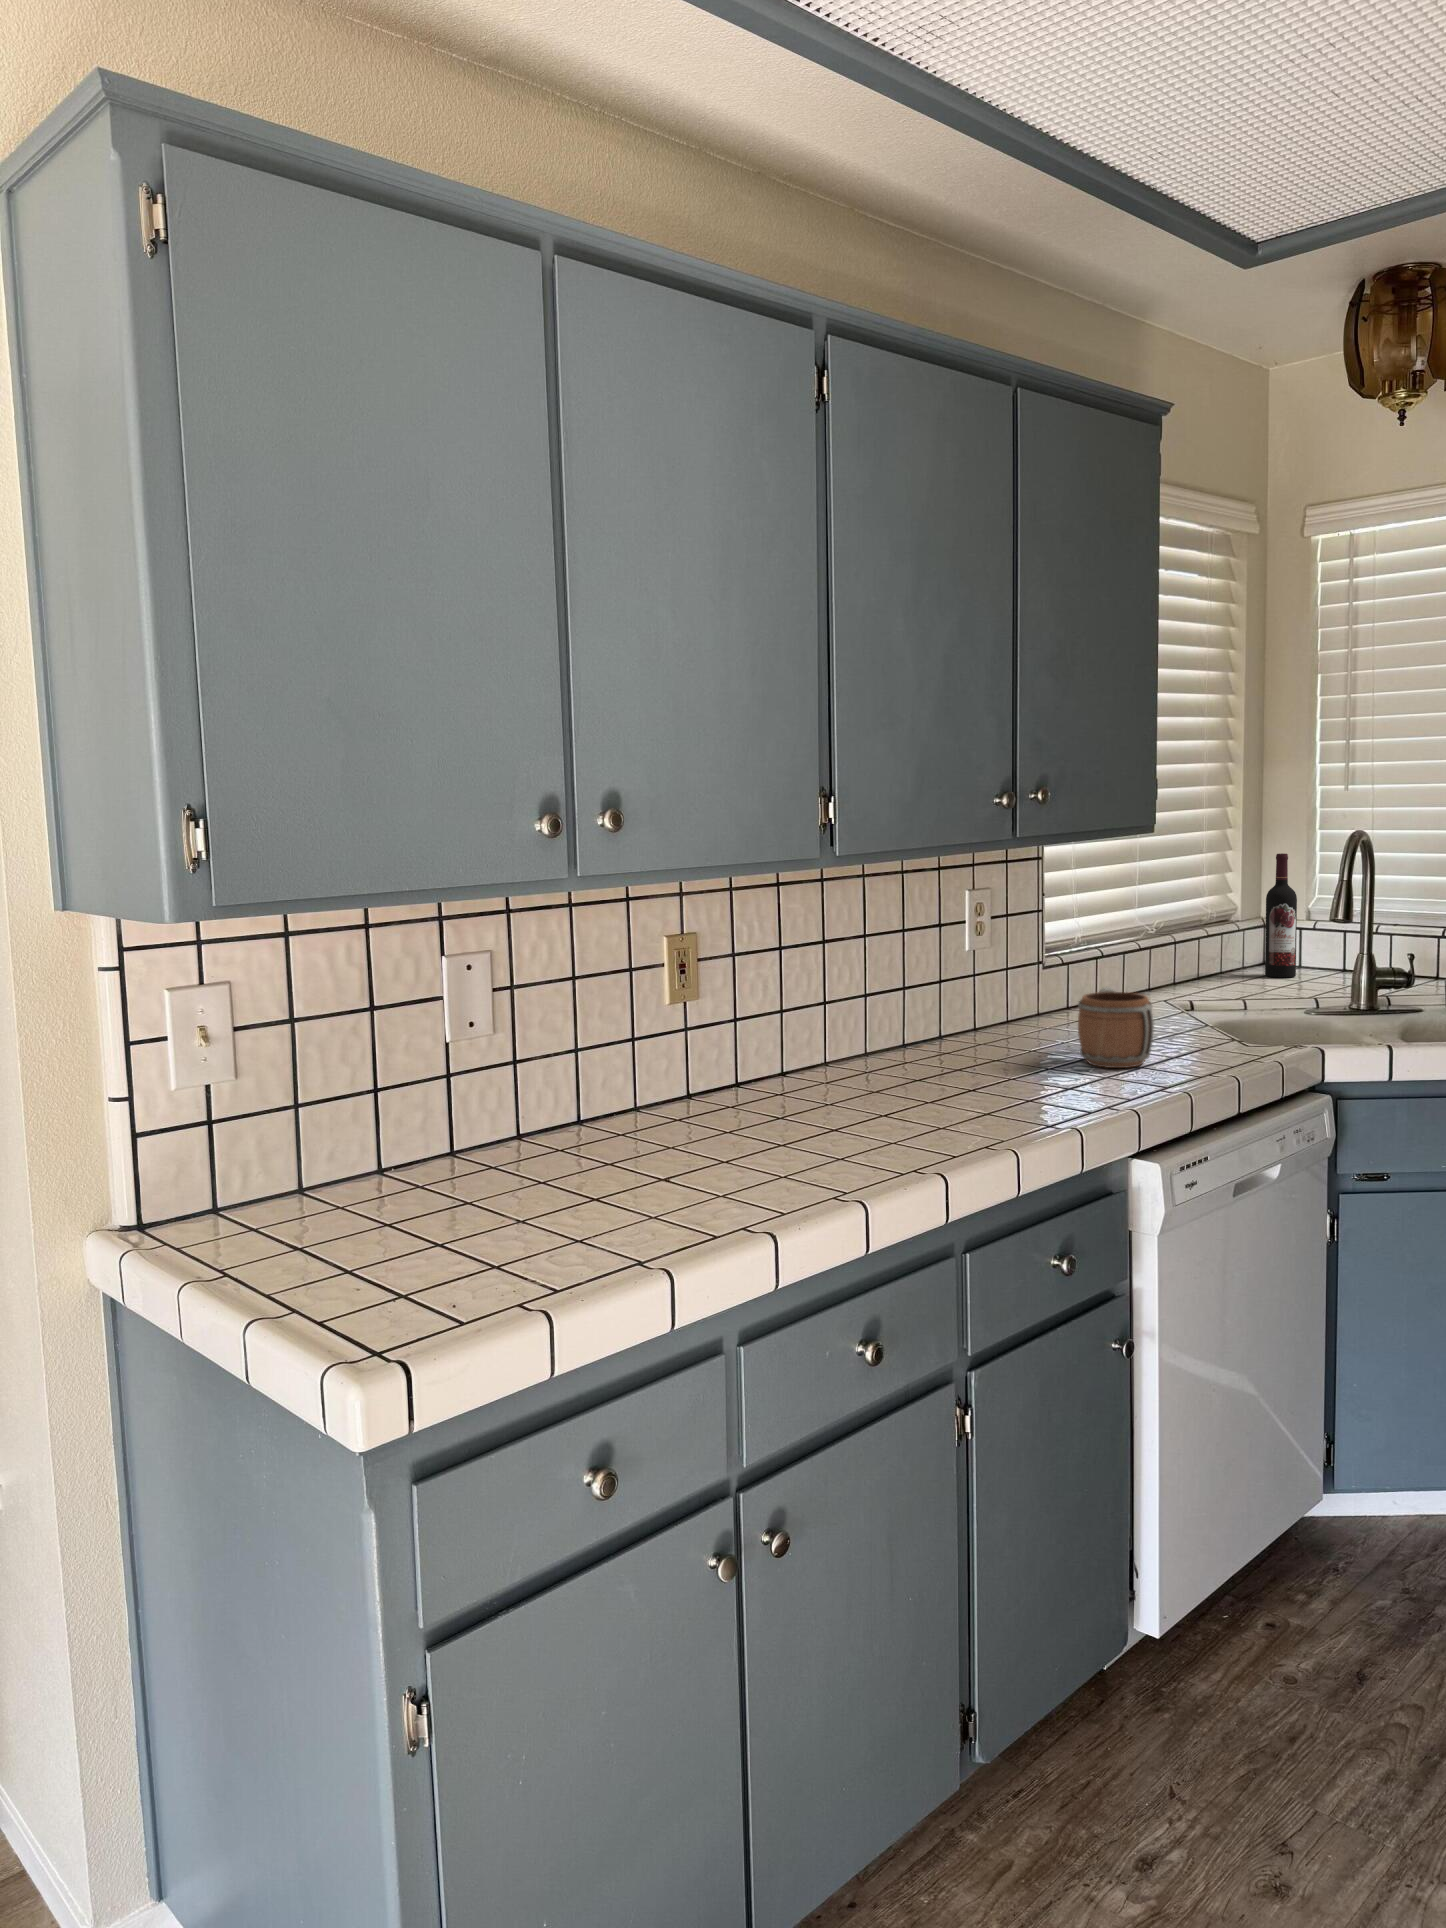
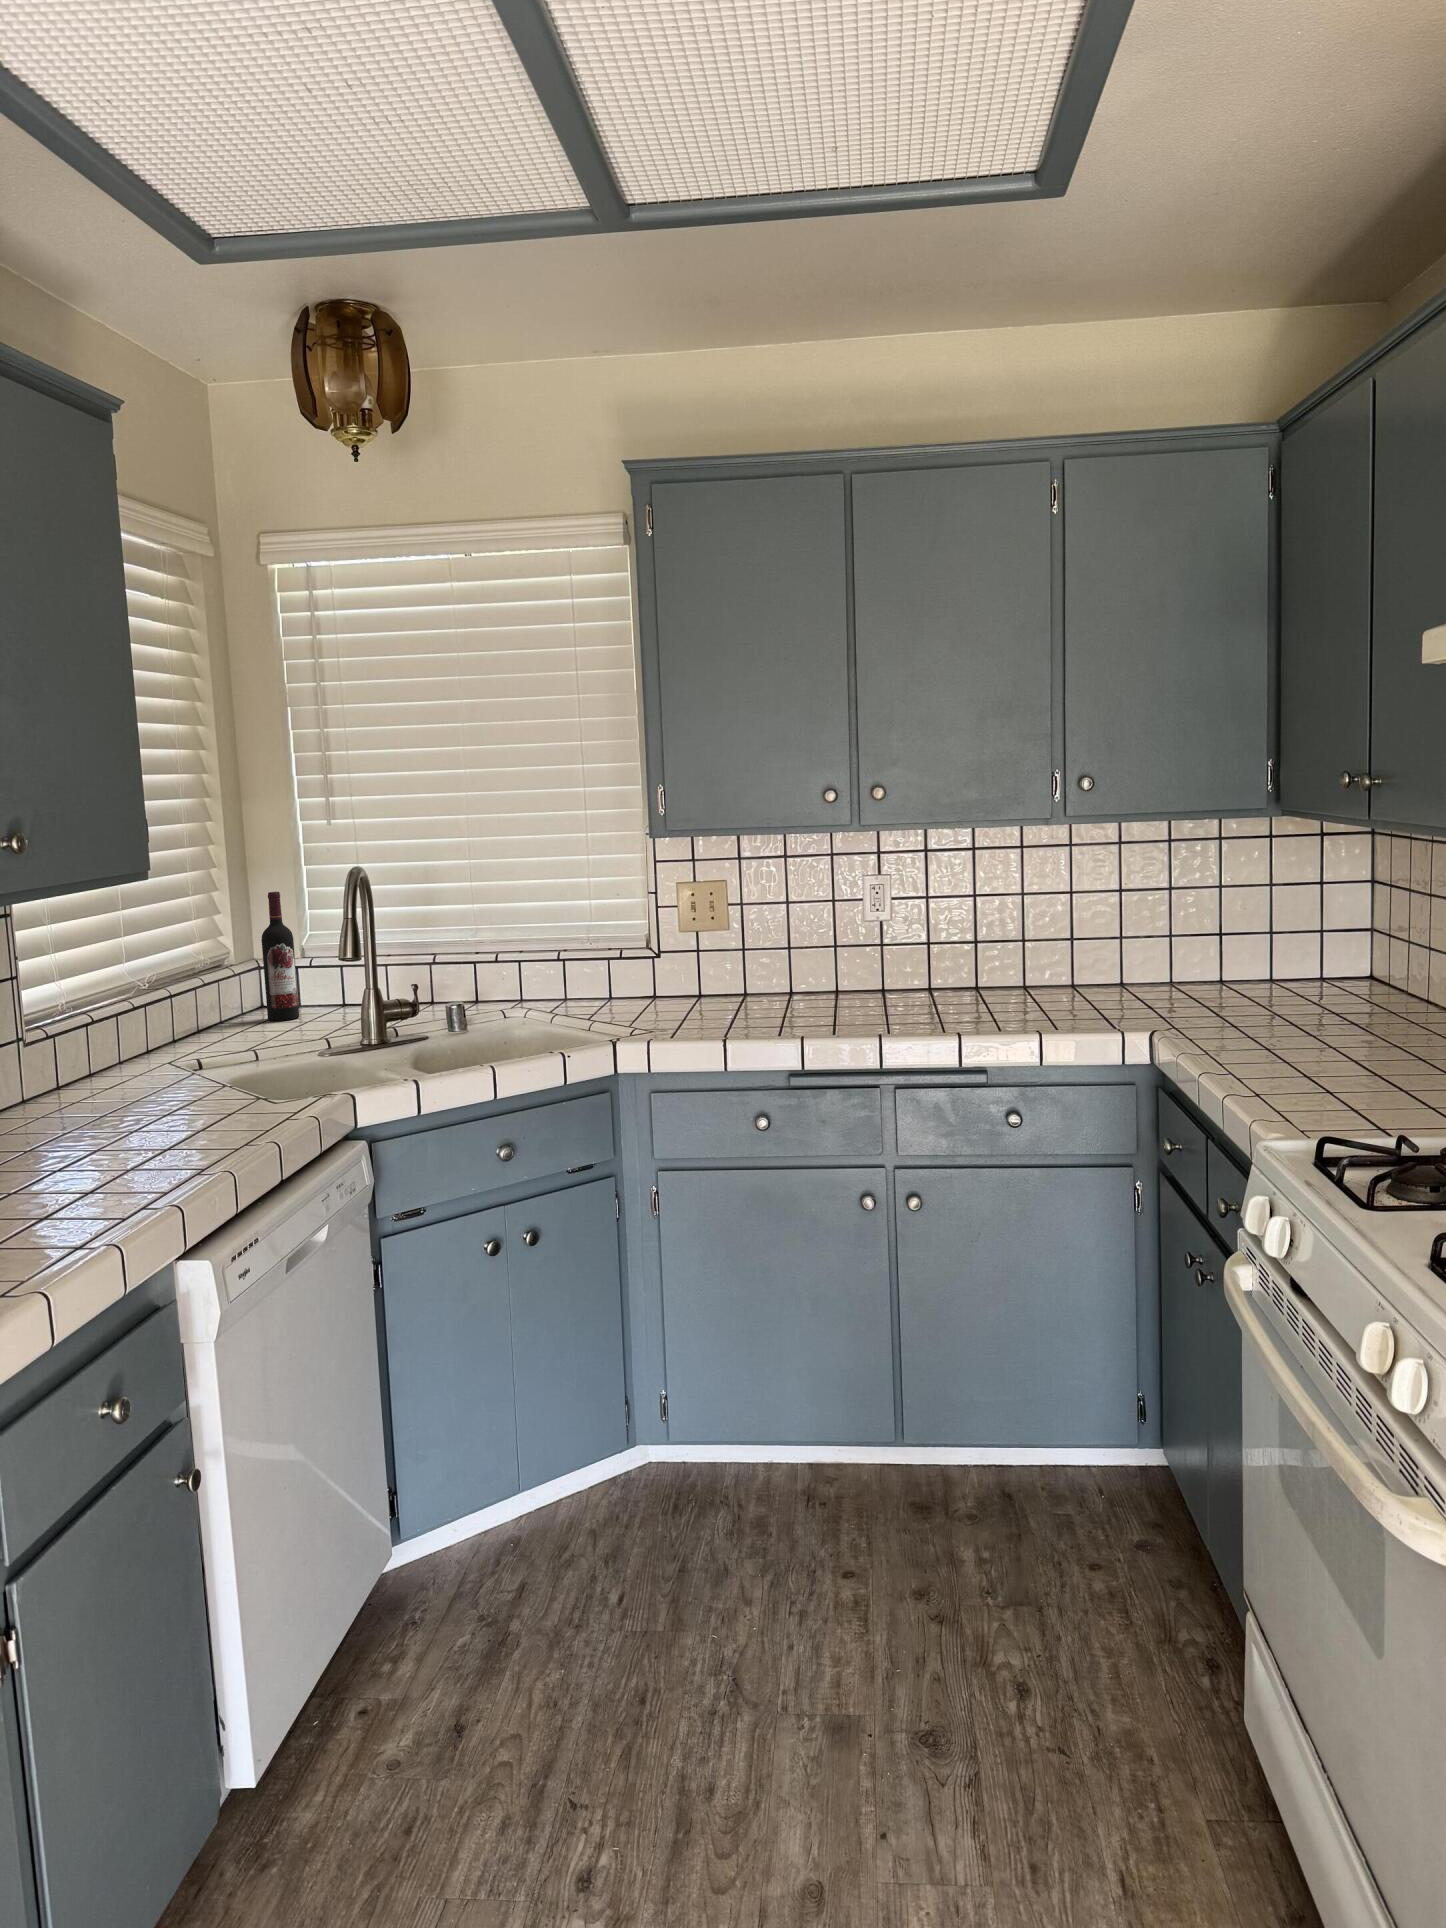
mug: present [1078,987,1154,1068] -> none [83,1062,177,1157]

